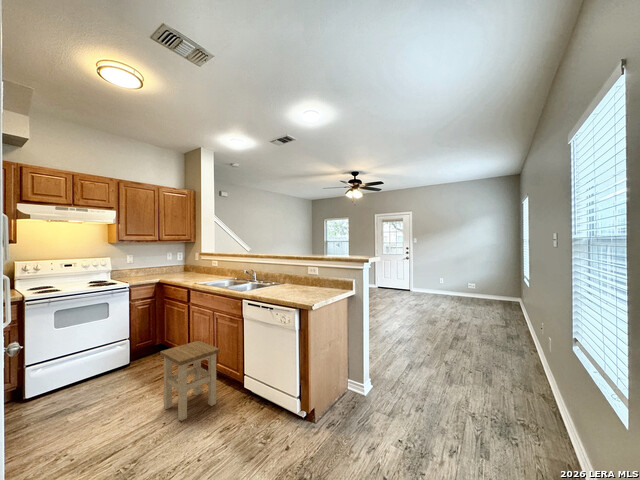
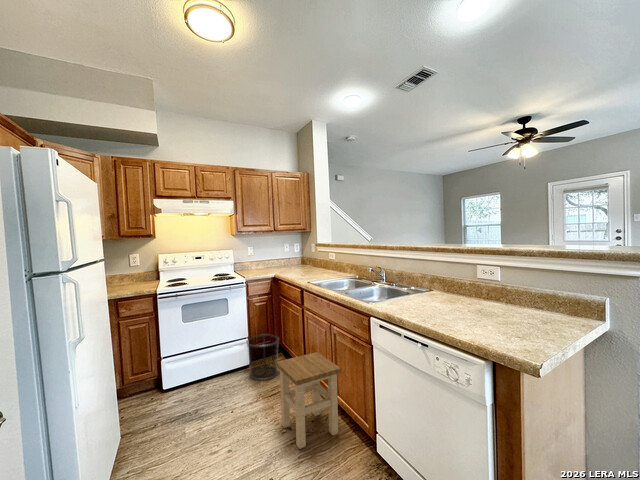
waste bin: none [126,335,162,377] -> present [246,334,279,380]

